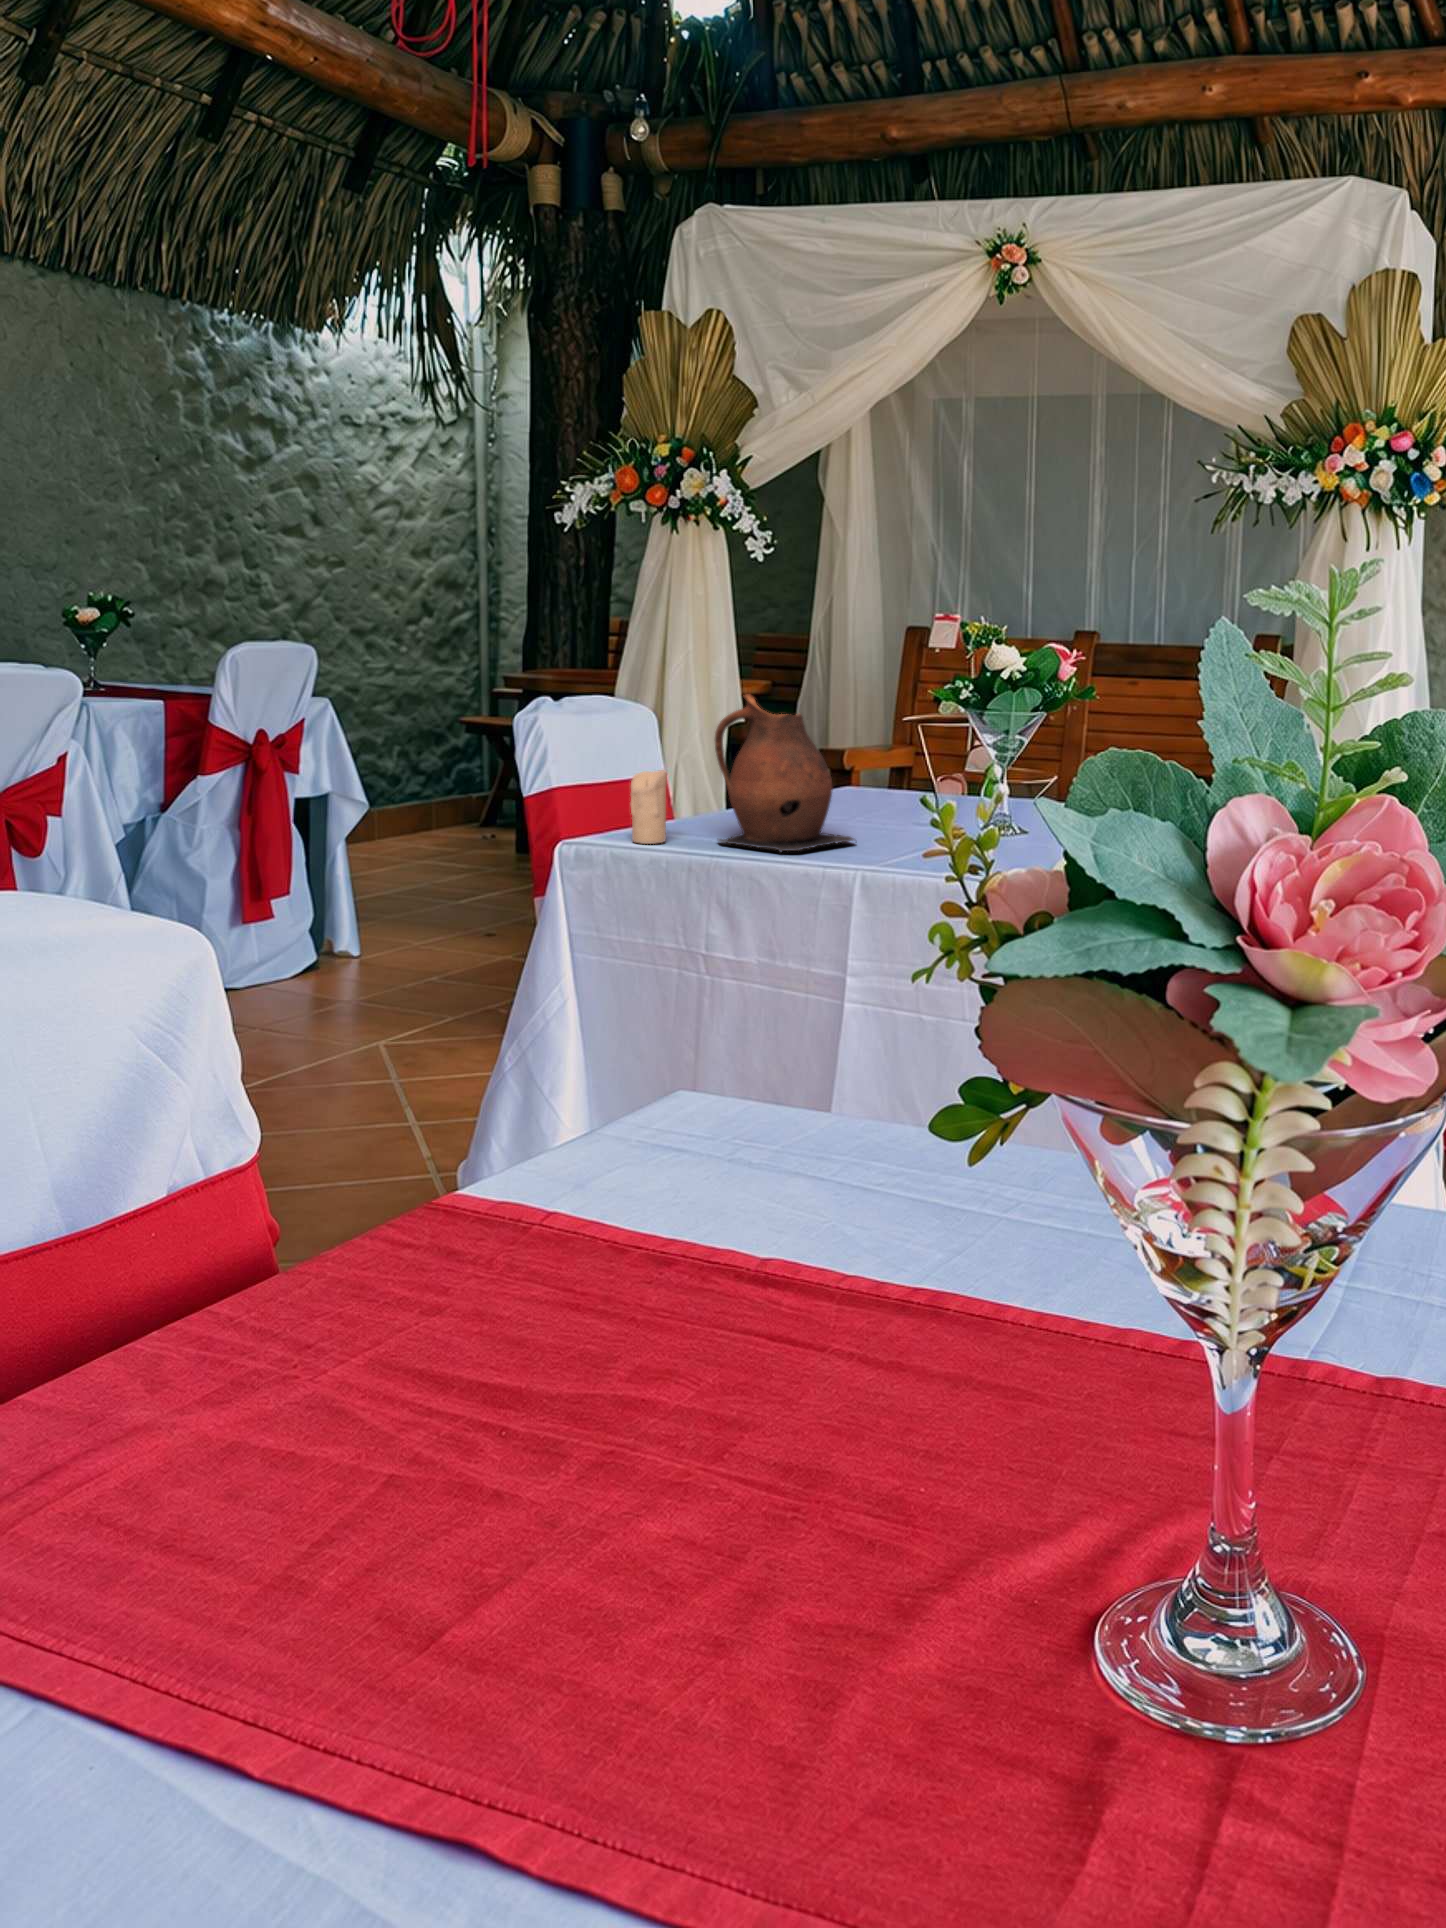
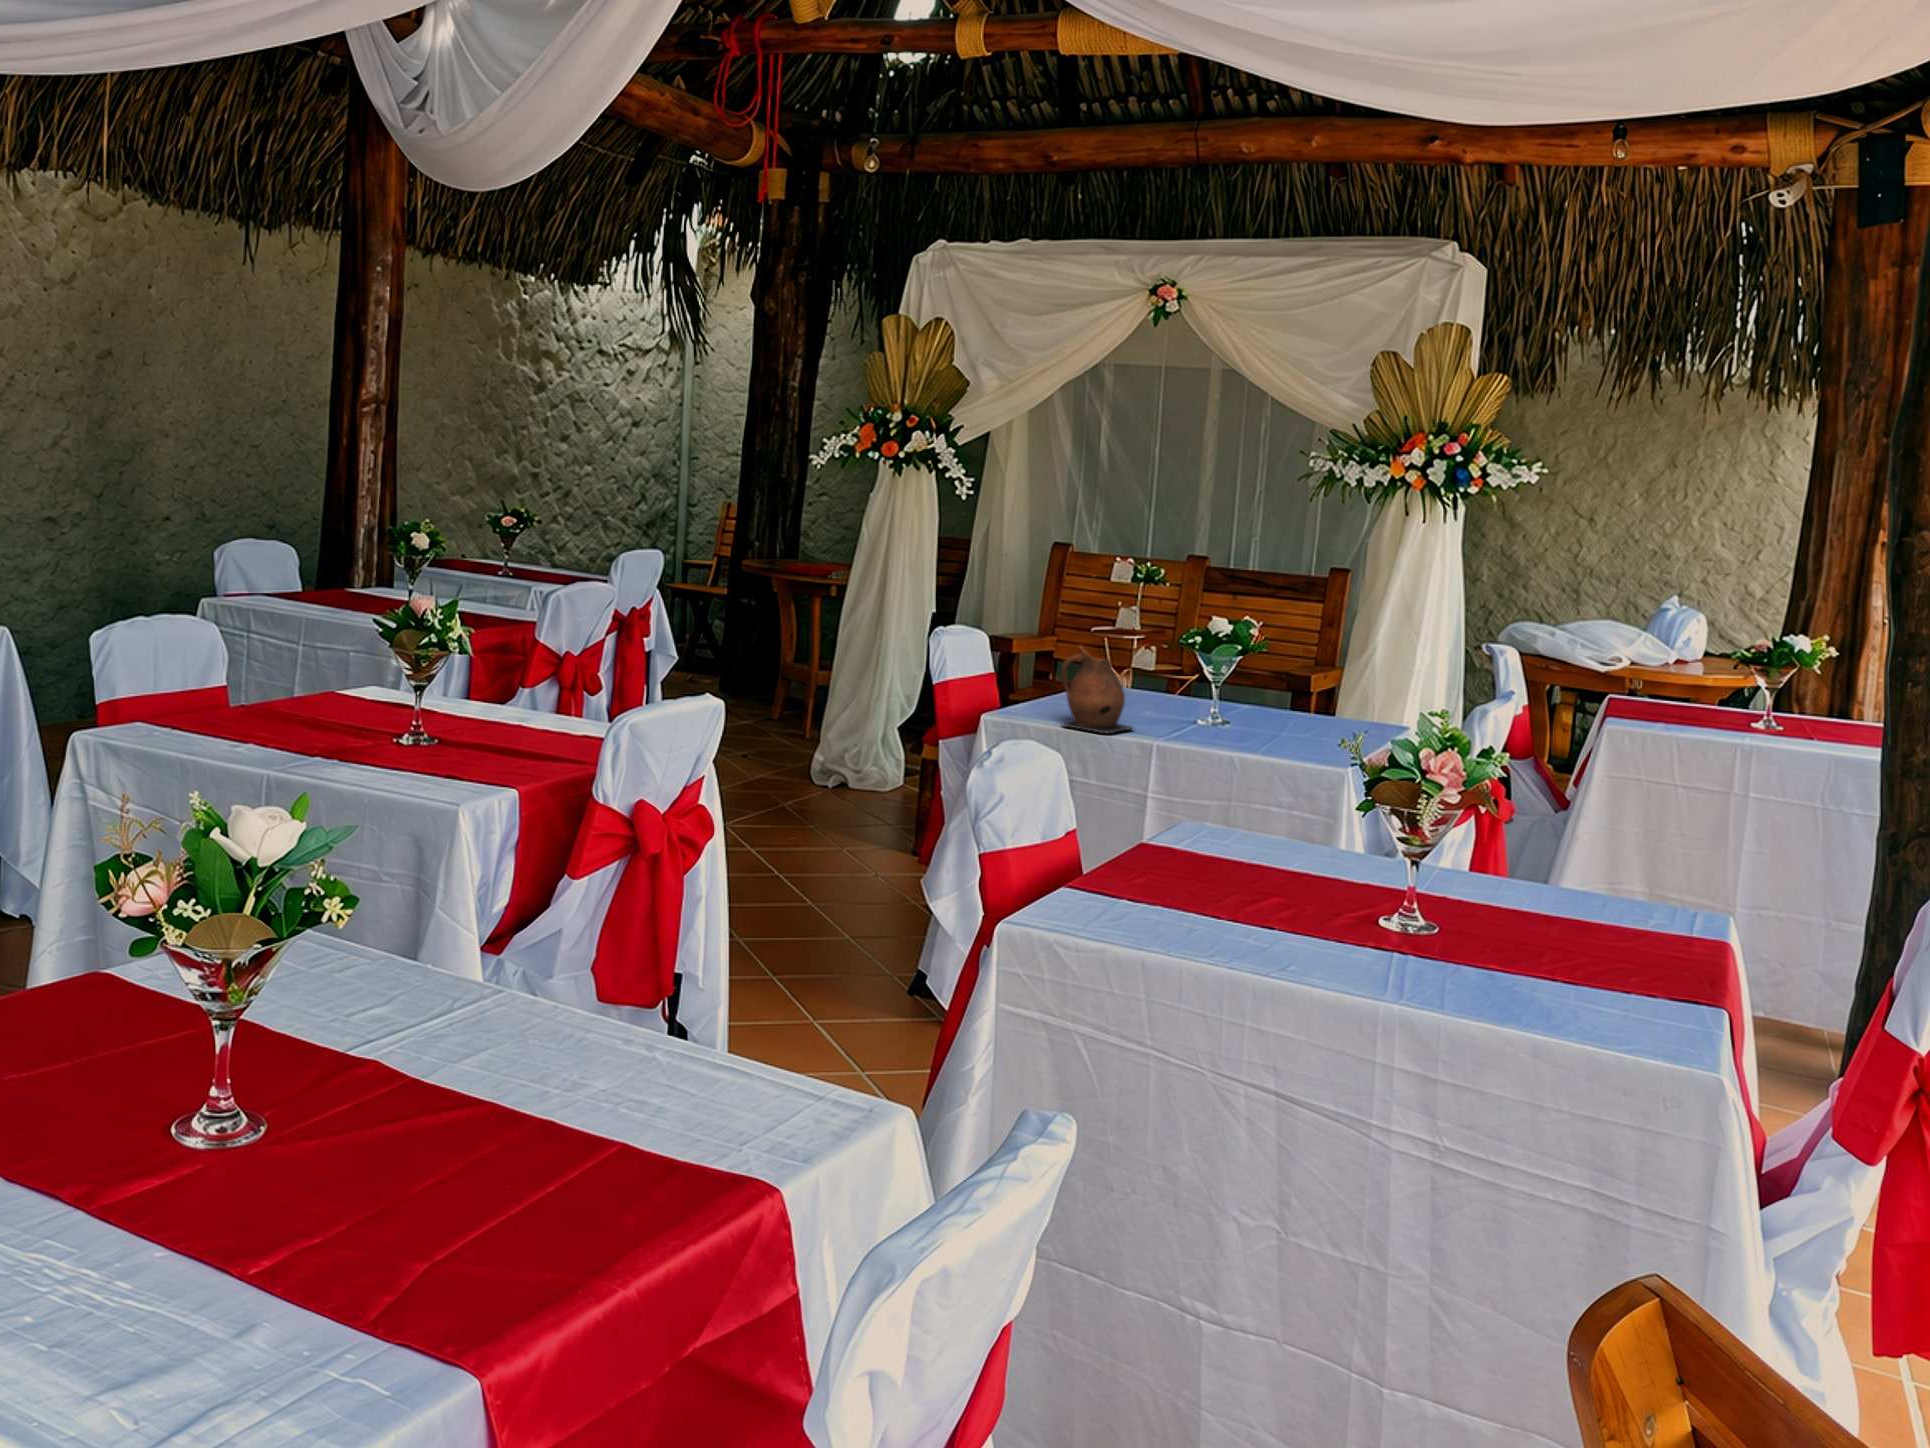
candle: present [630,770,667,844] -> none [1016,685,1037,725]

